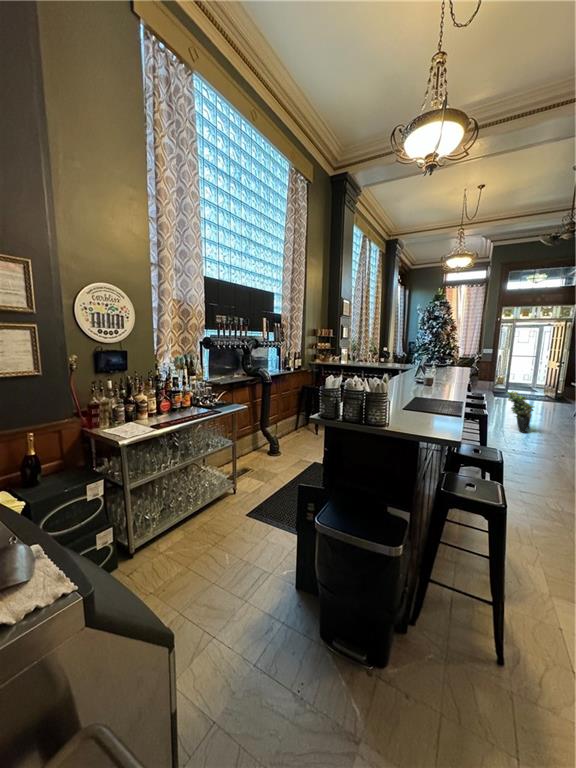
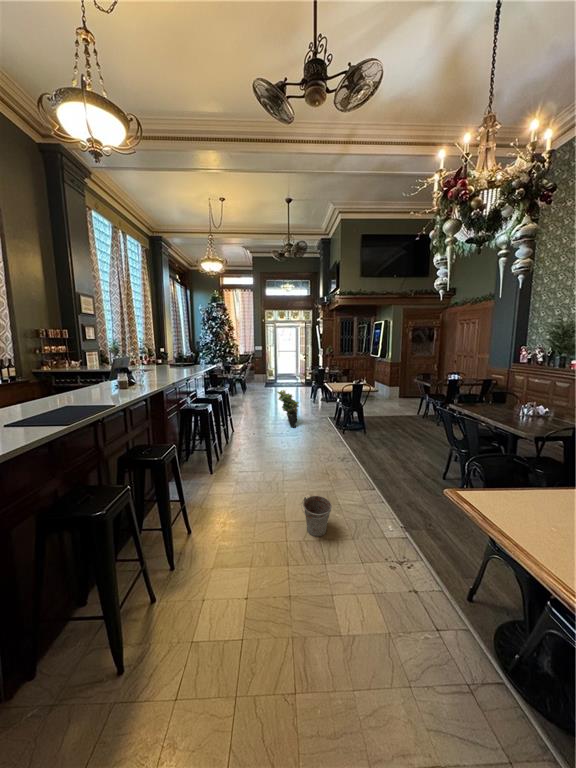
bucket: none [522,463,554,495] -> present [302,496,332,537]

